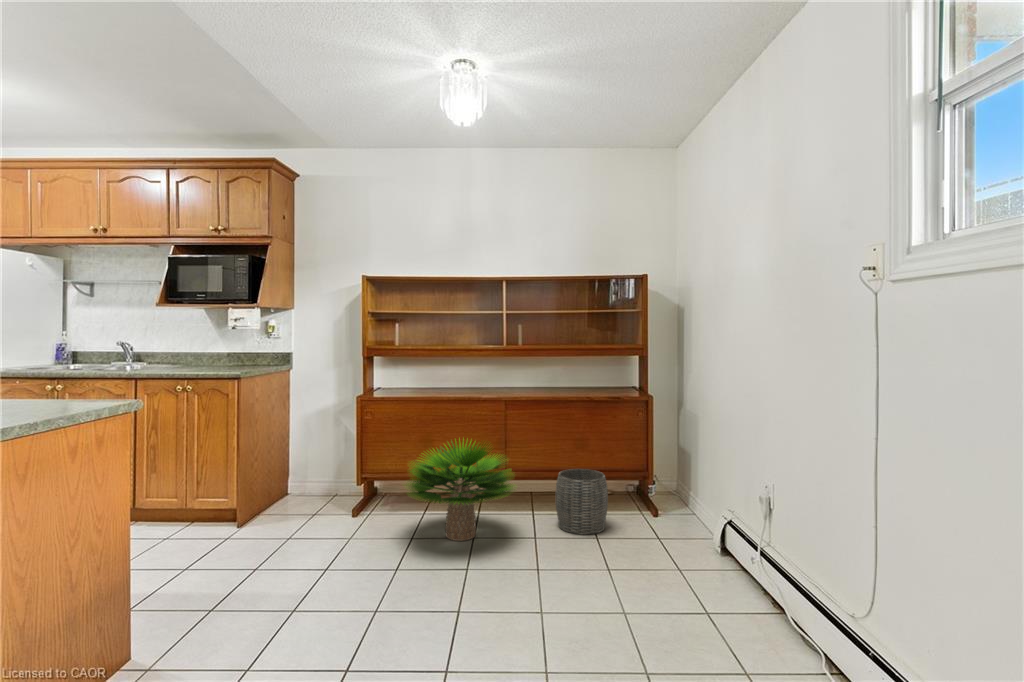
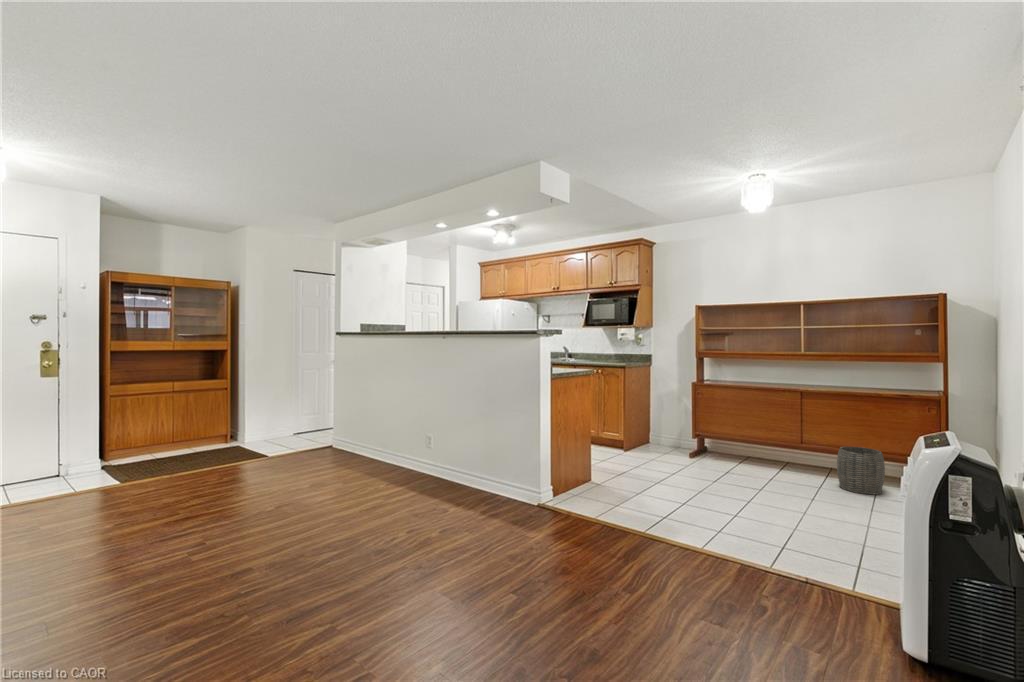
potted plant: present [408,439,513,541] -> none [717,413,803,480]

